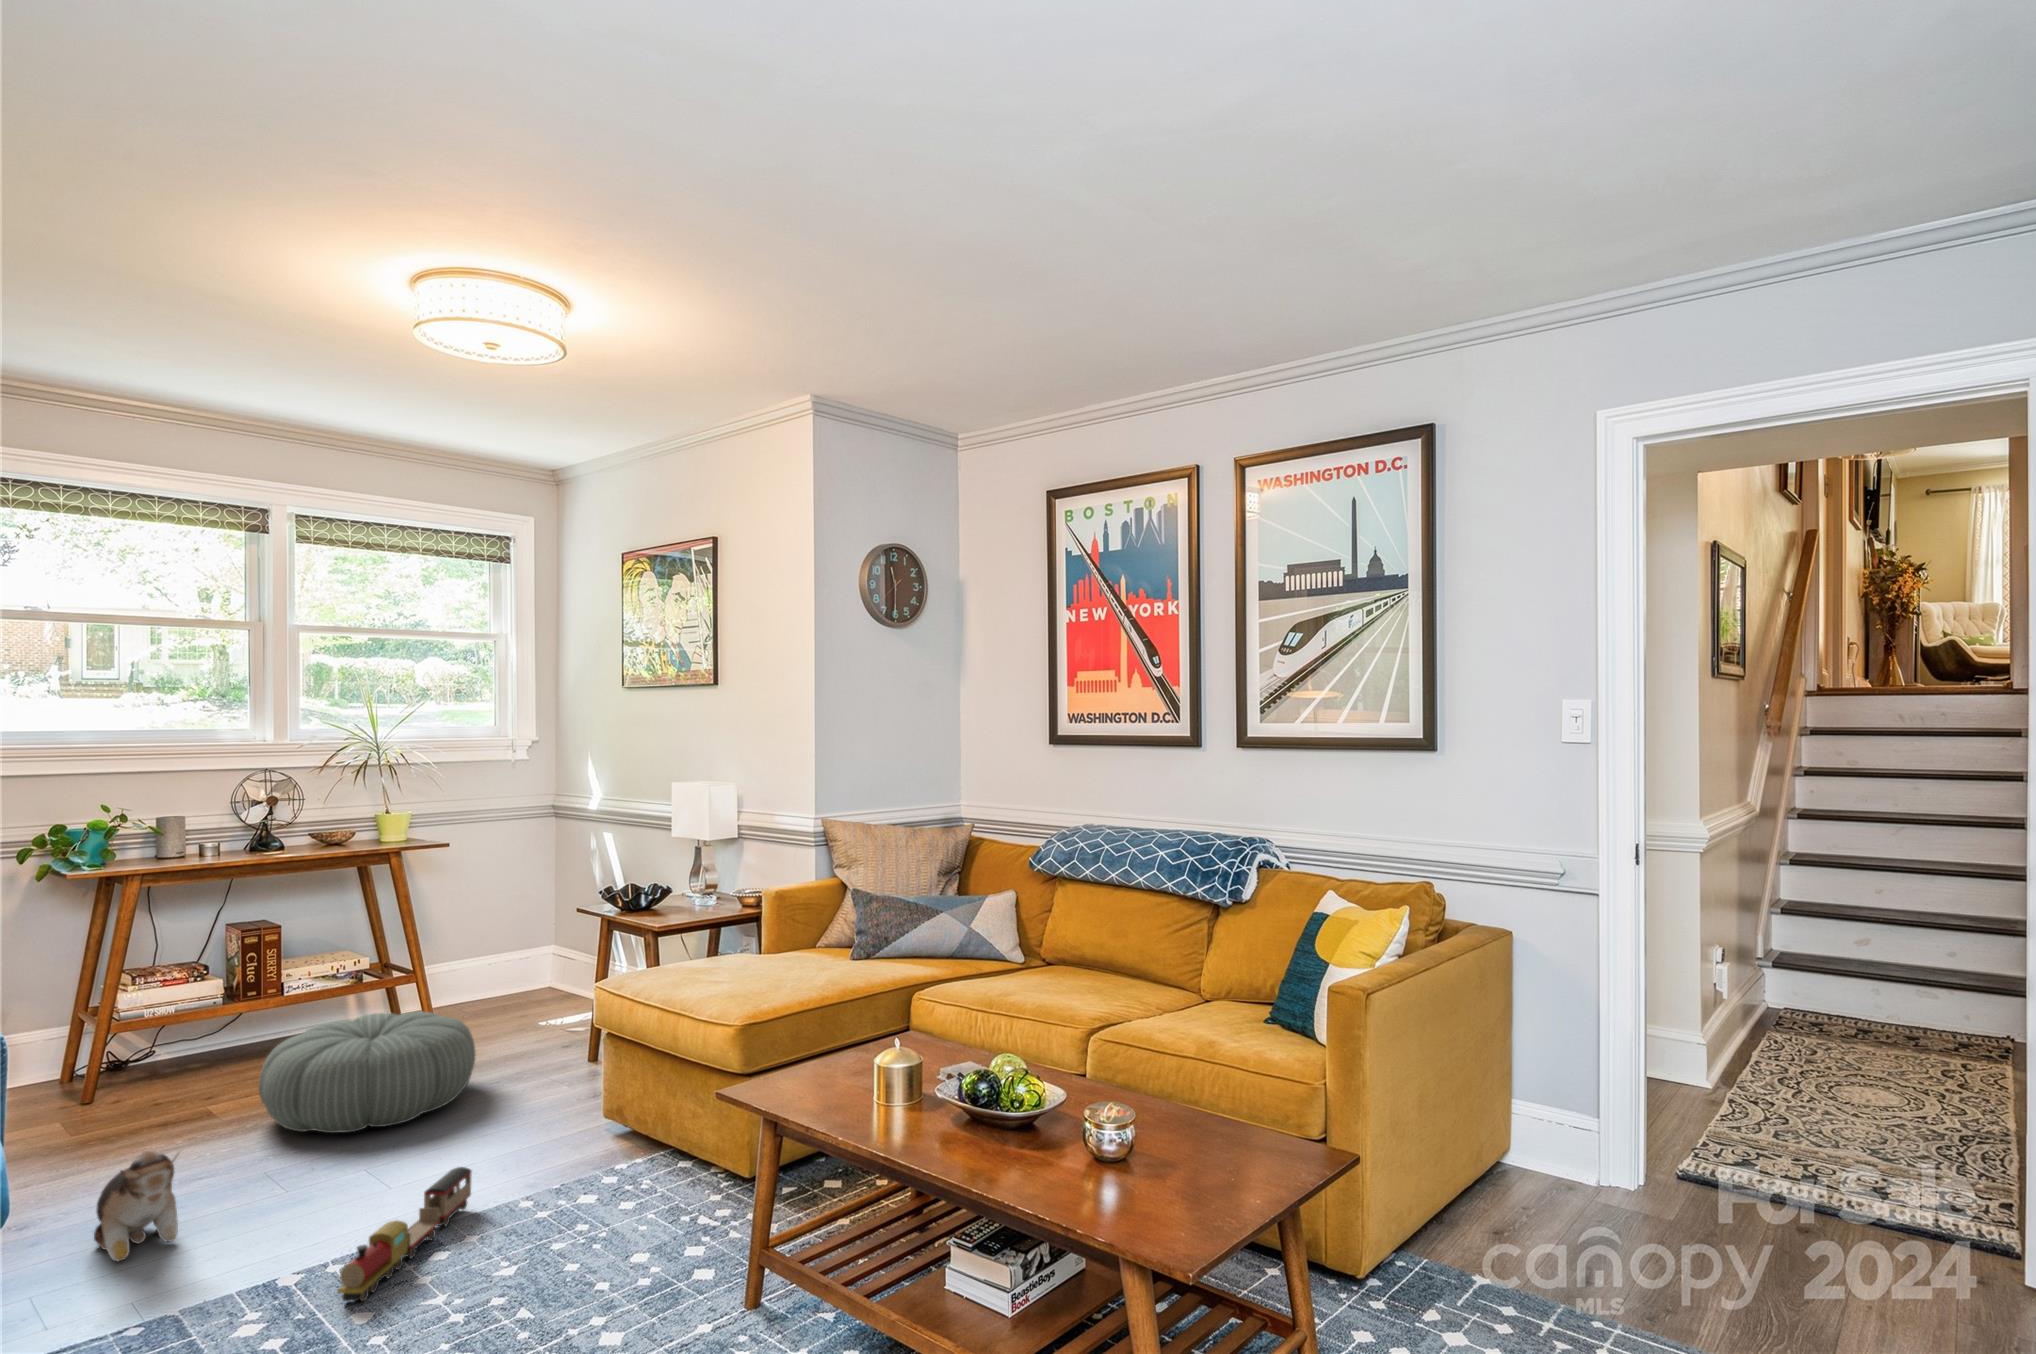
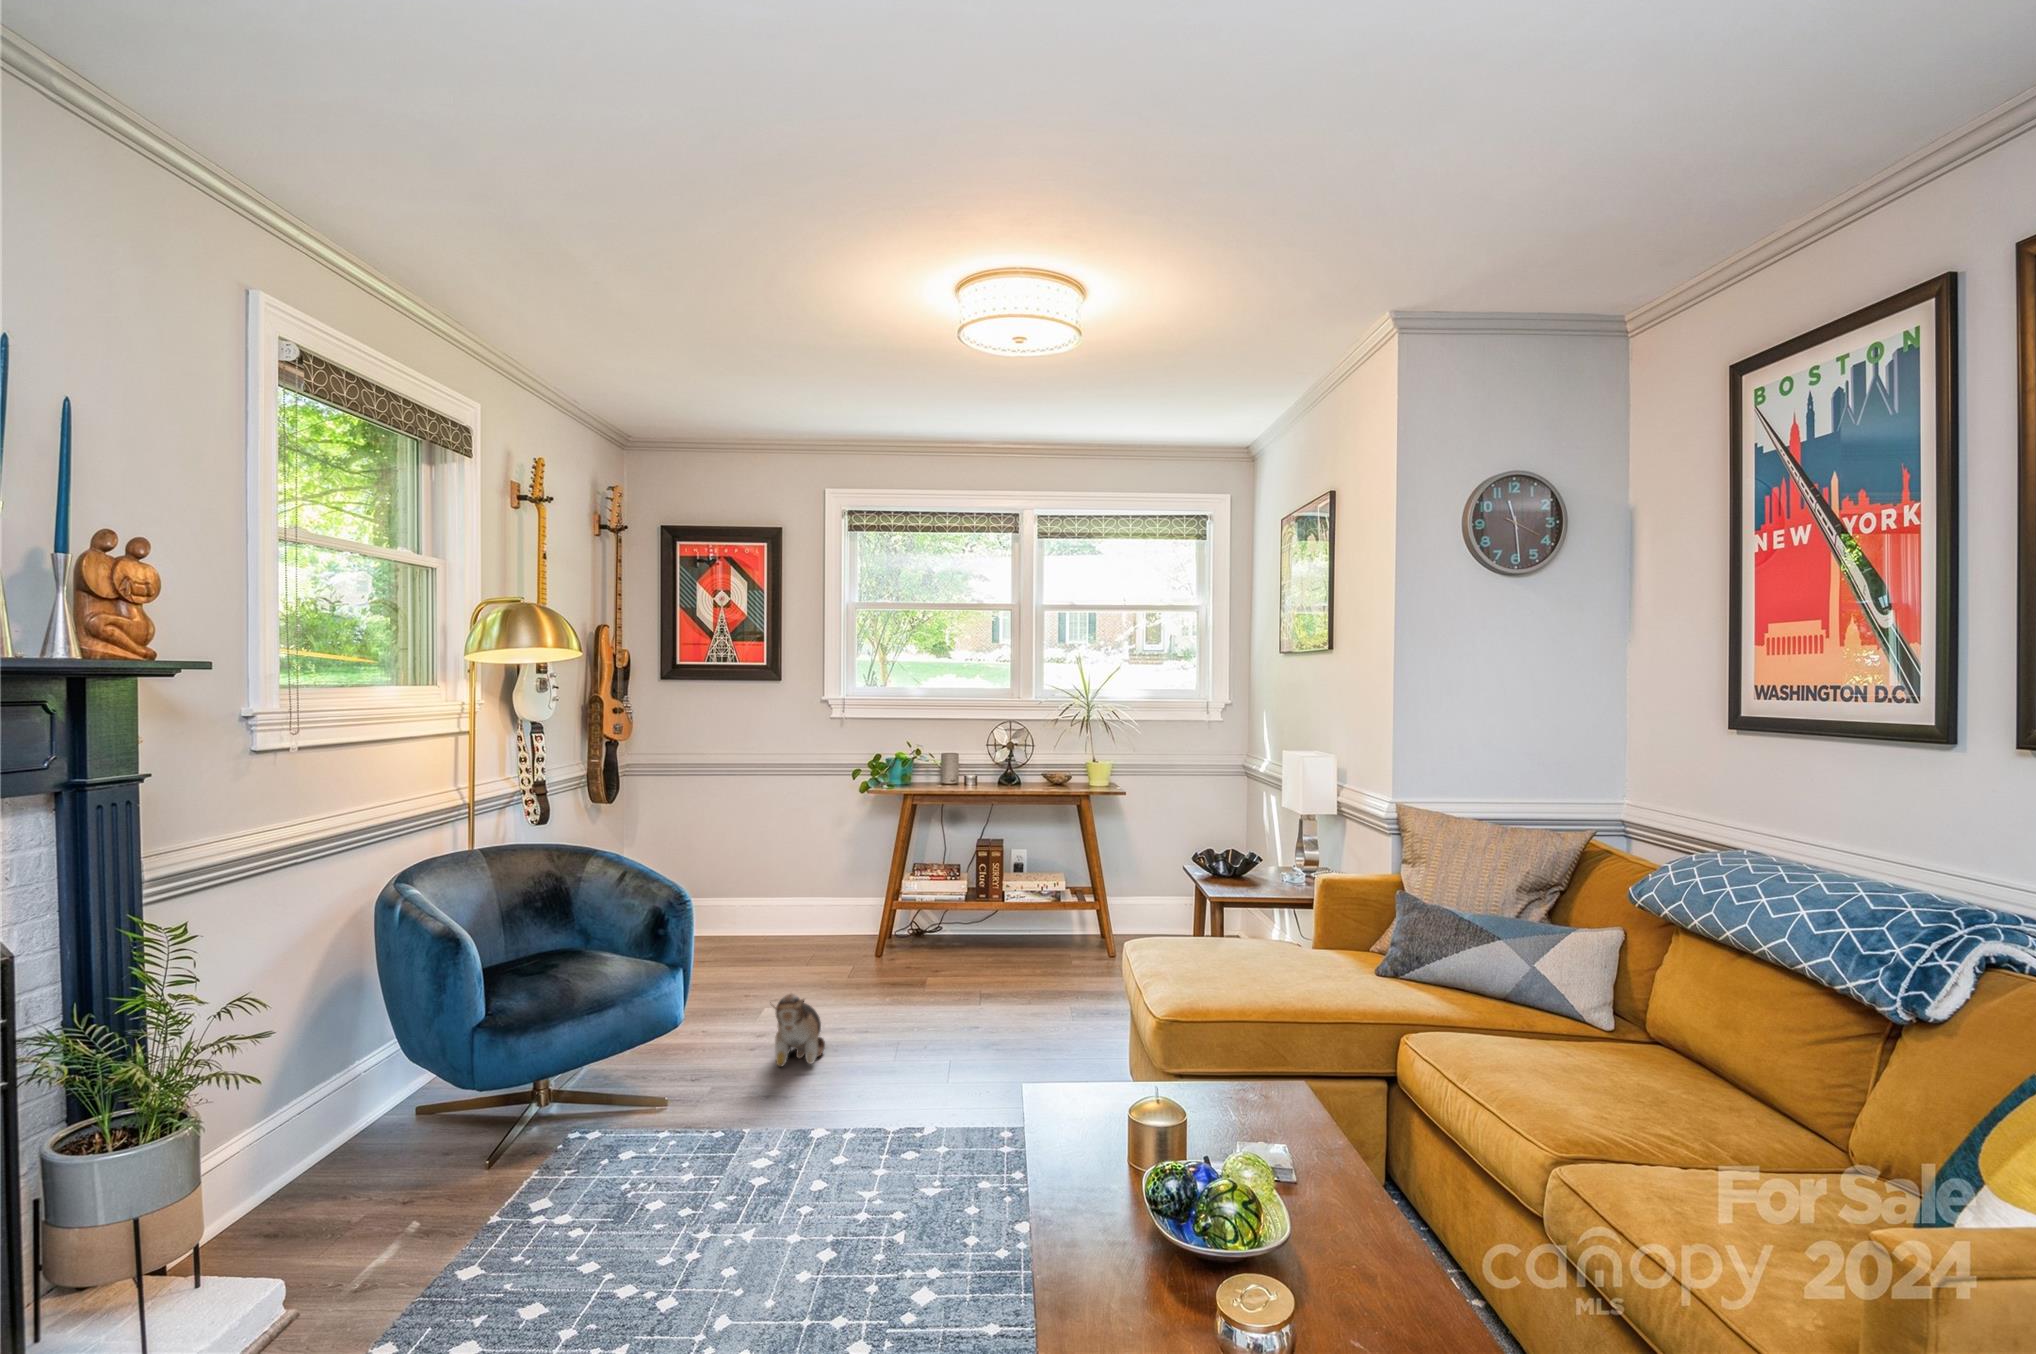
pouf: present [259,1011,475,1133] -> none [931,929,1087,1025]
toy train: present [337,1167,472,1301] -> none [825,1073,974,1155]

